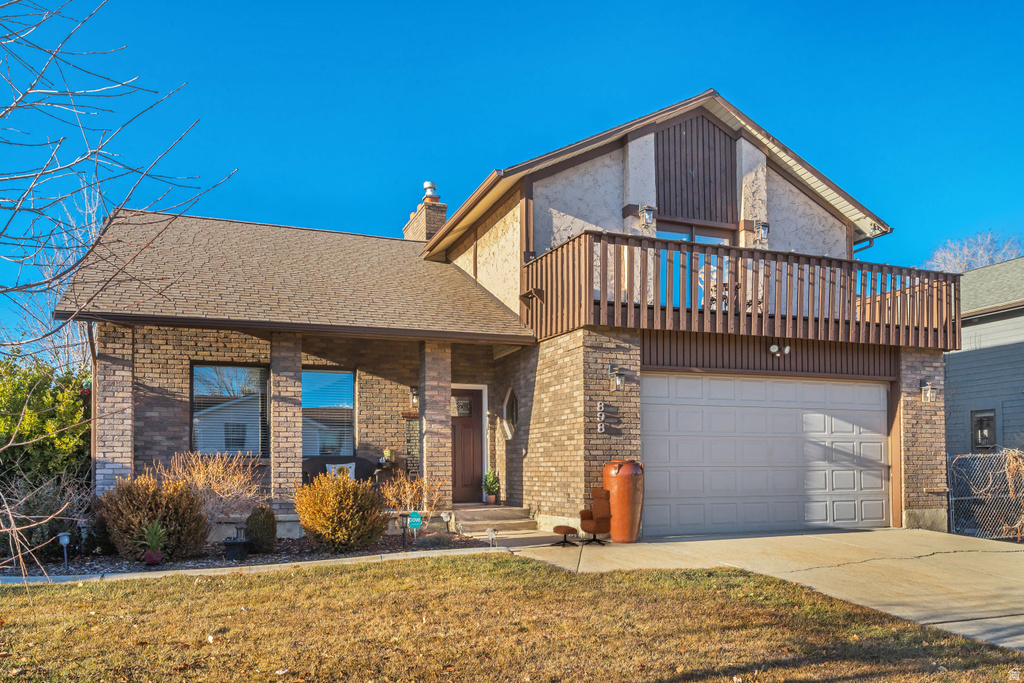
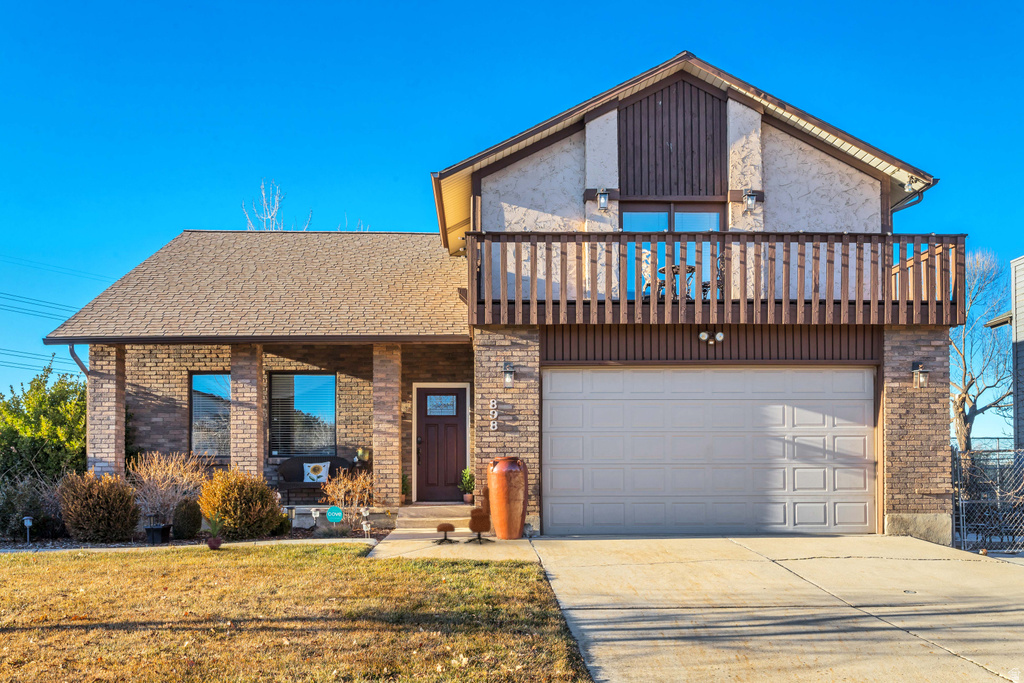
decorative plant: present [142,519,162,564] -> present [206,511,222,549]

